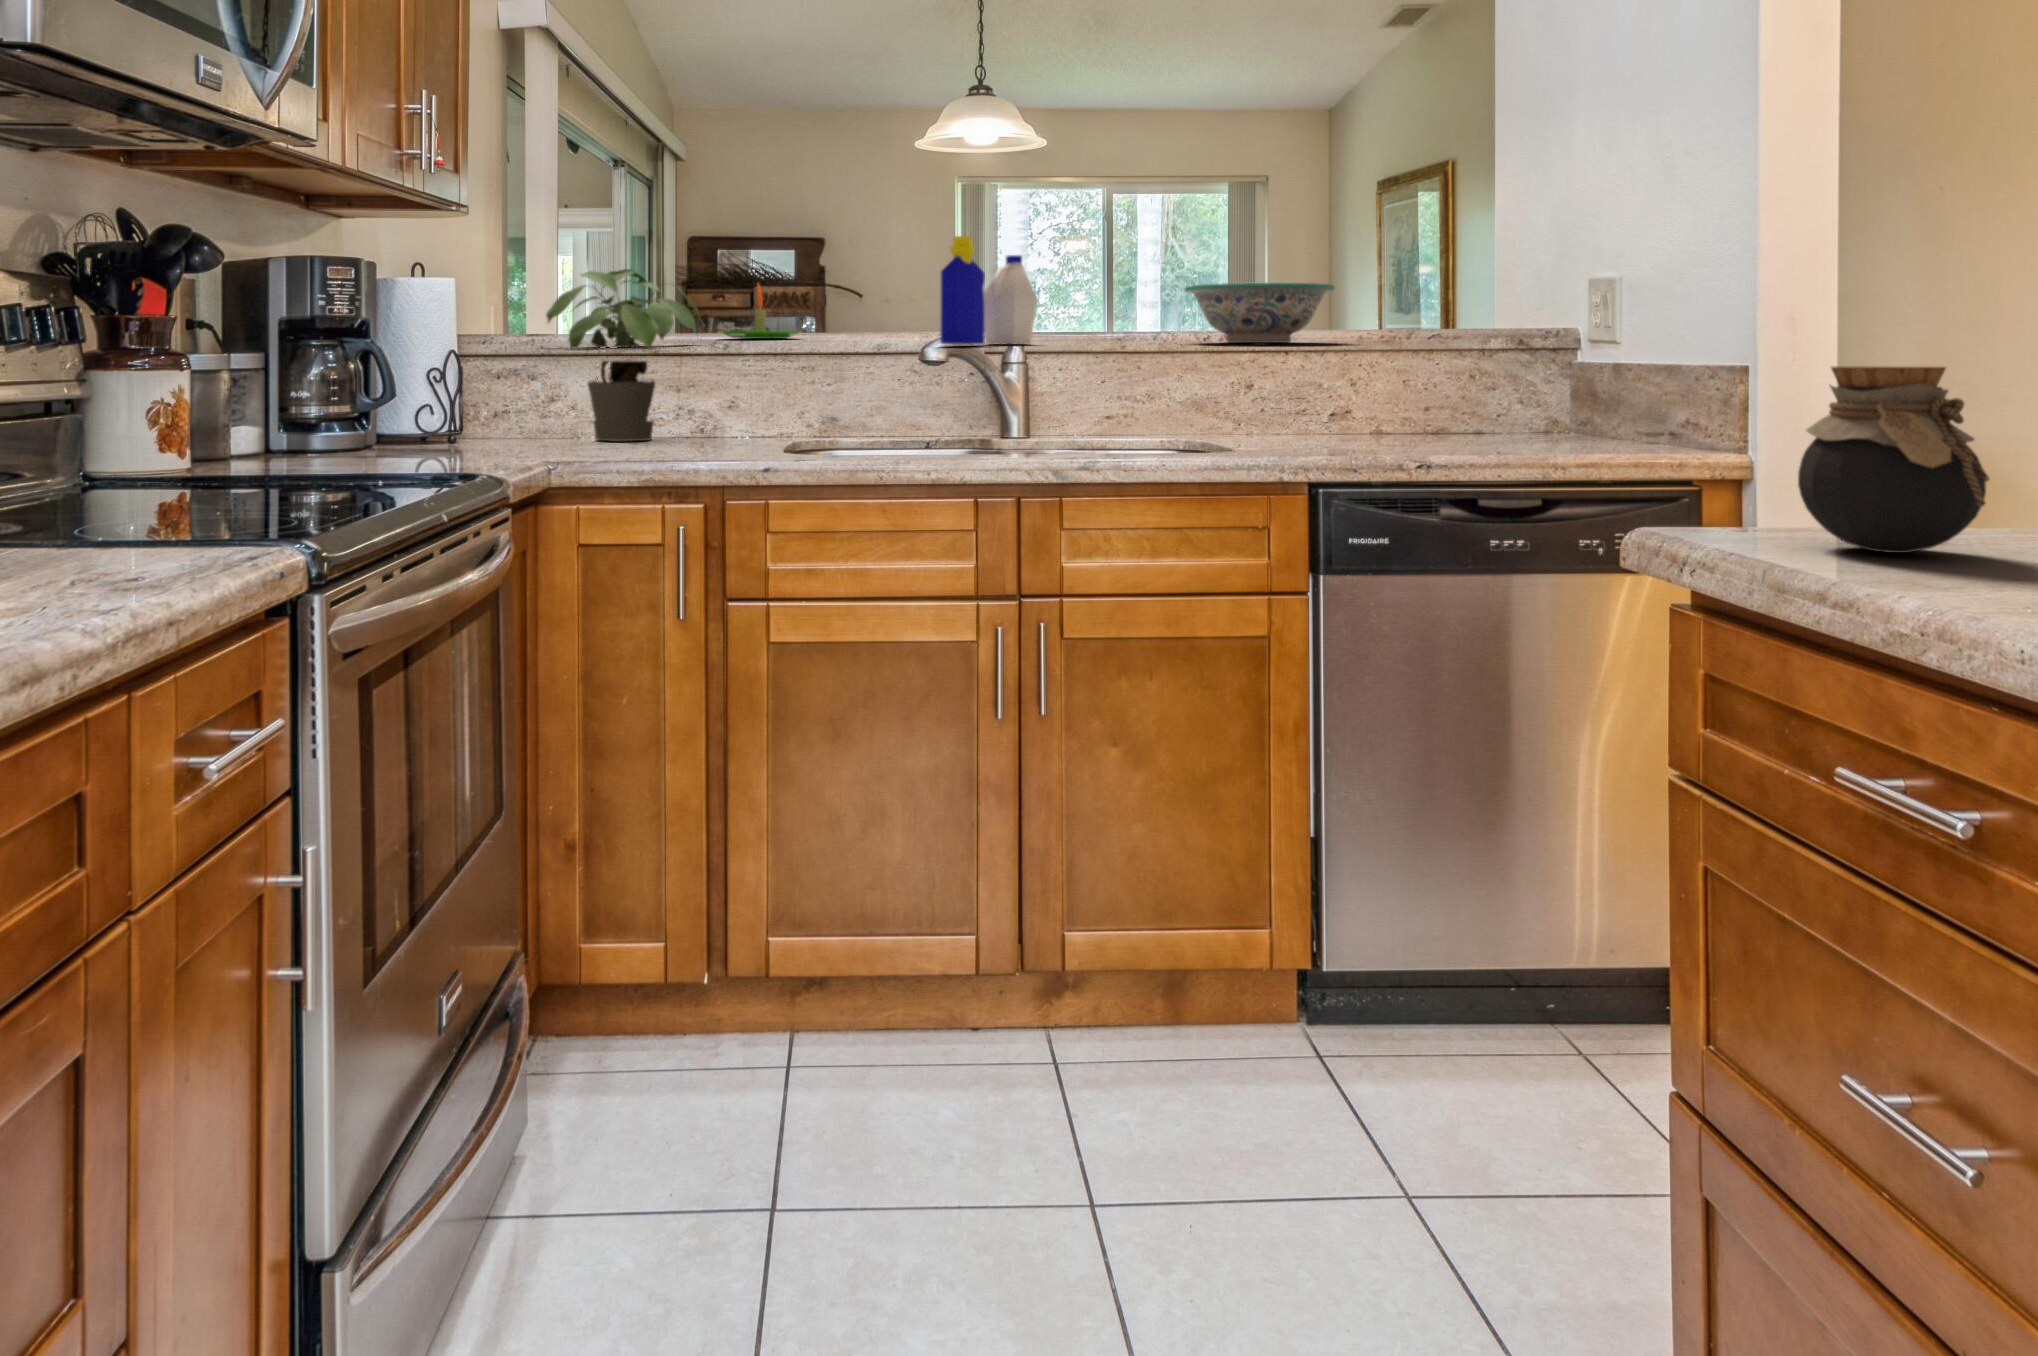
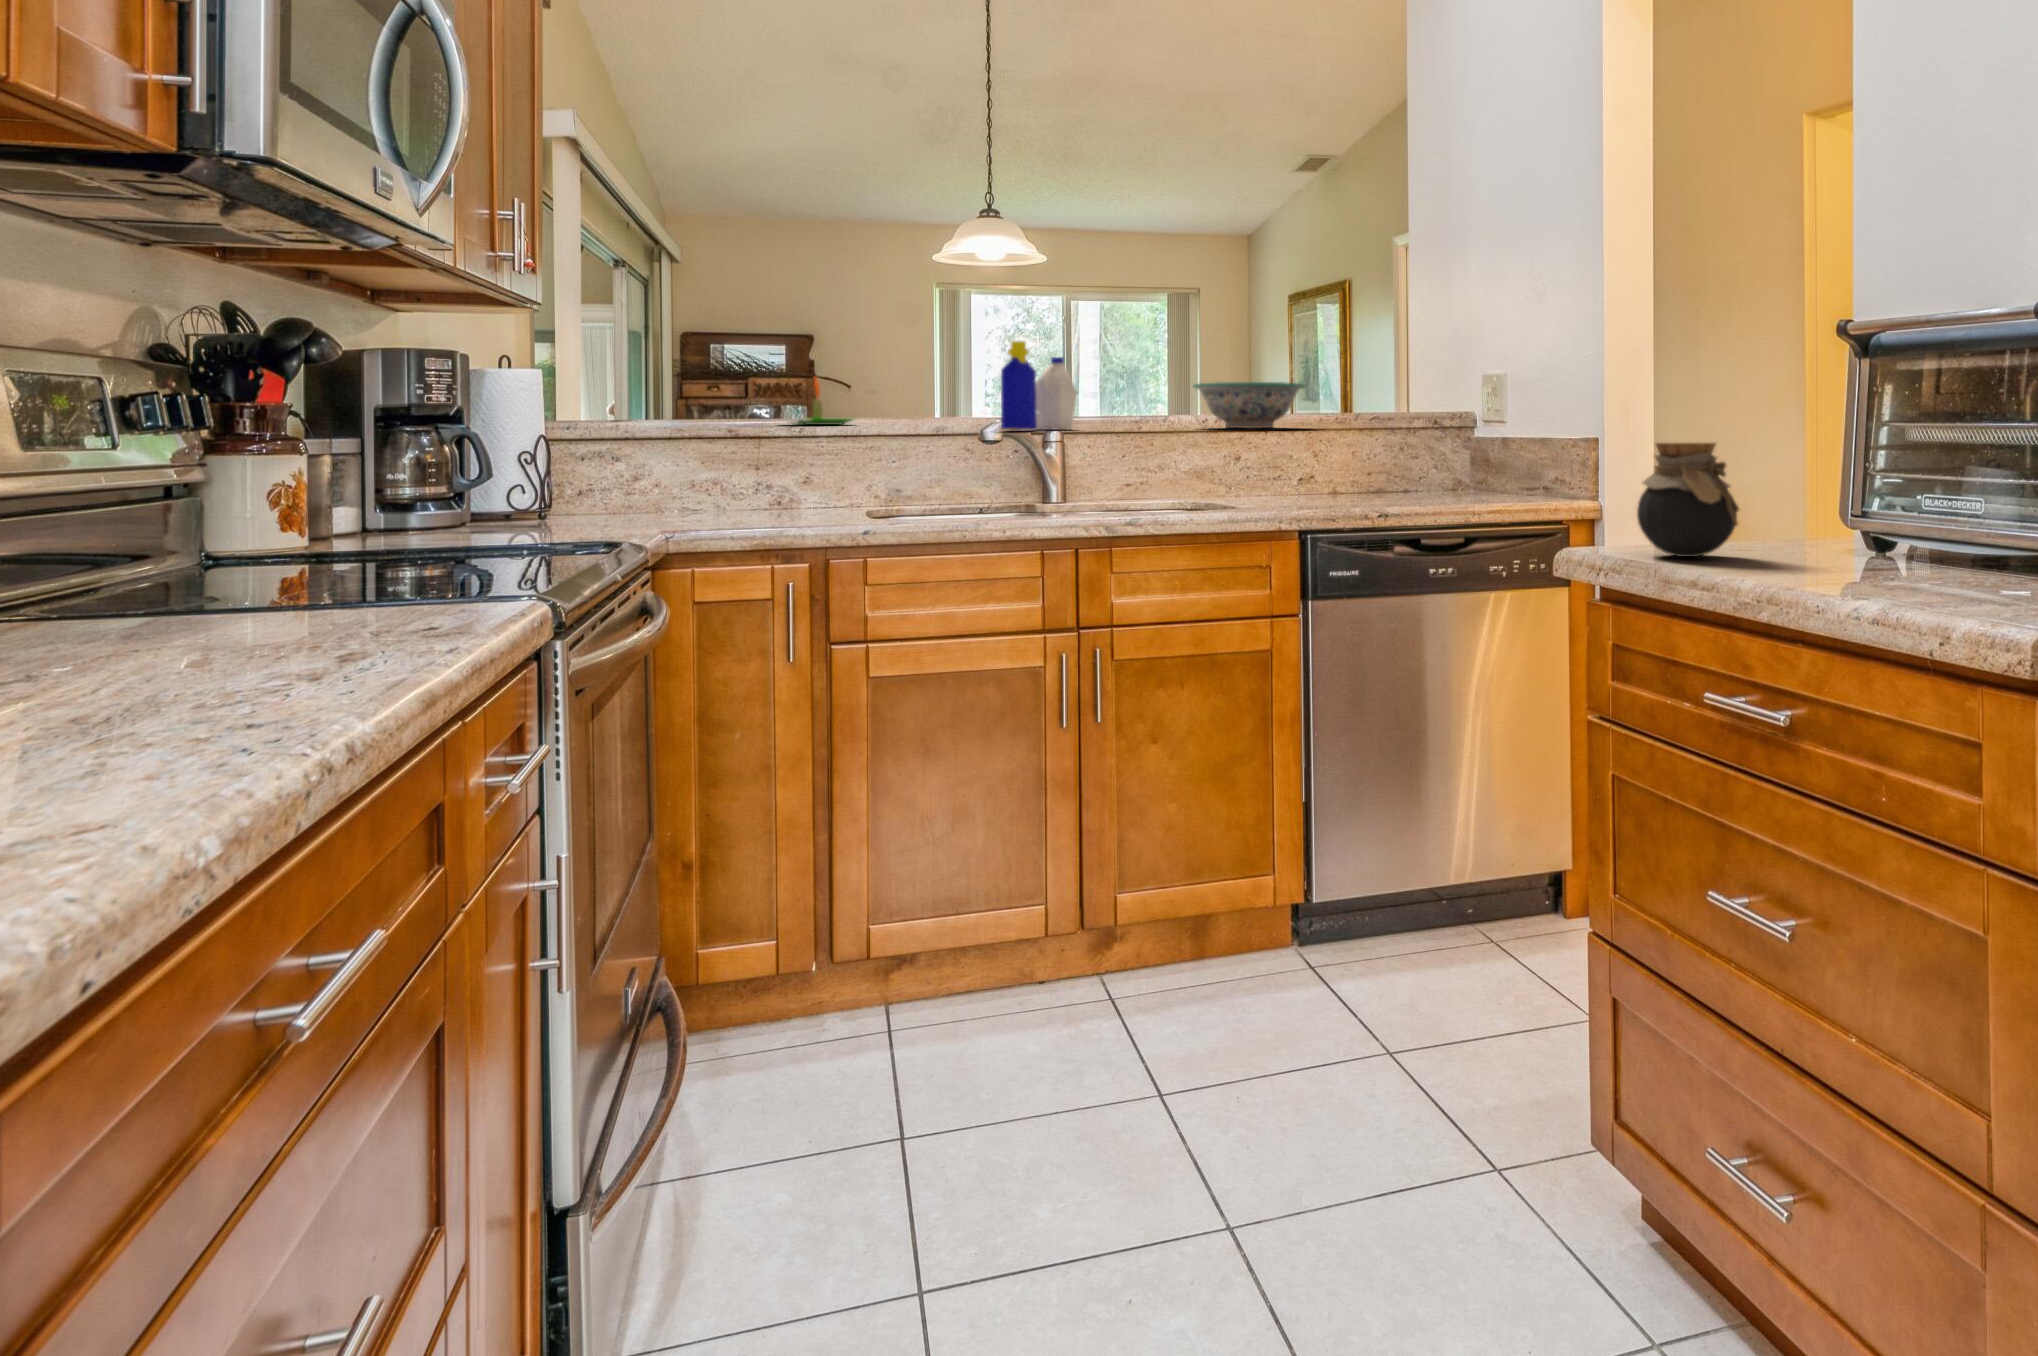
potted plant: present [546,269,703,441] -> none [635,363,781,516]

